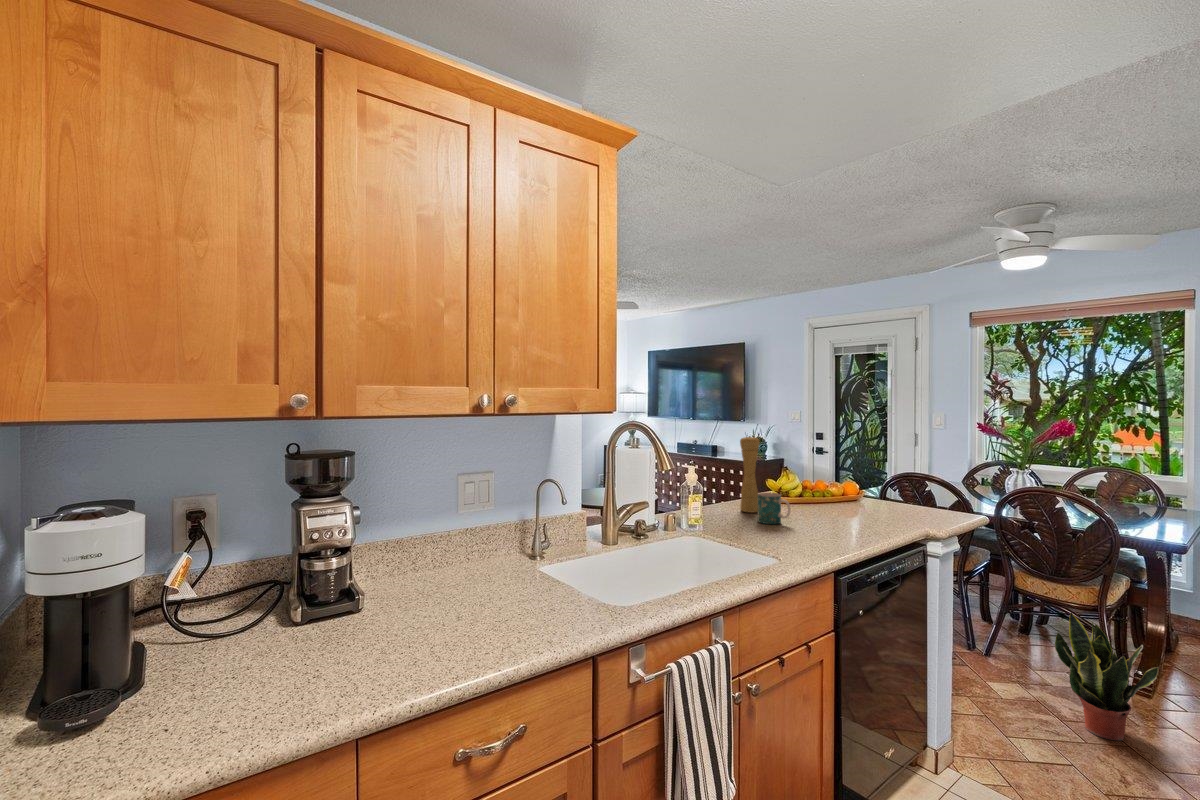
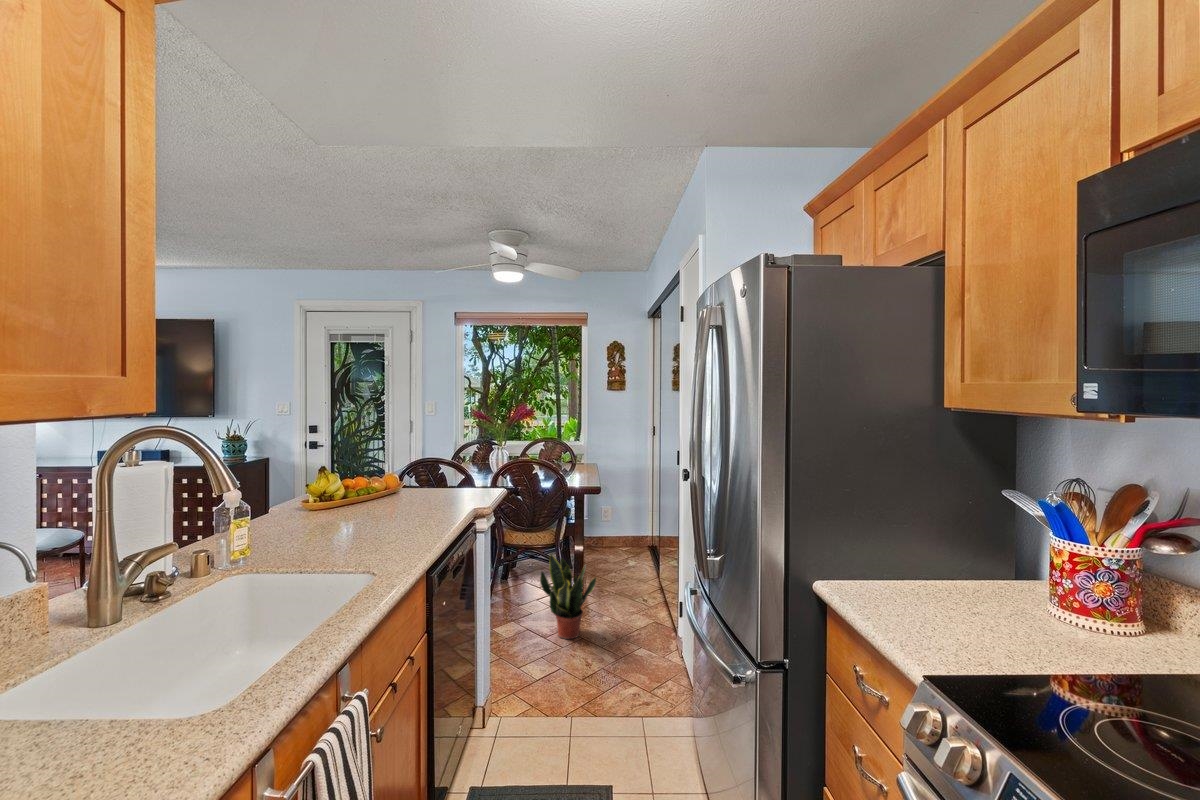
pepper mill: present [740,436,759,513] -> none [282,436,308,527]
mug: present [758,493,791,524] -> none [315,500,356,537]

